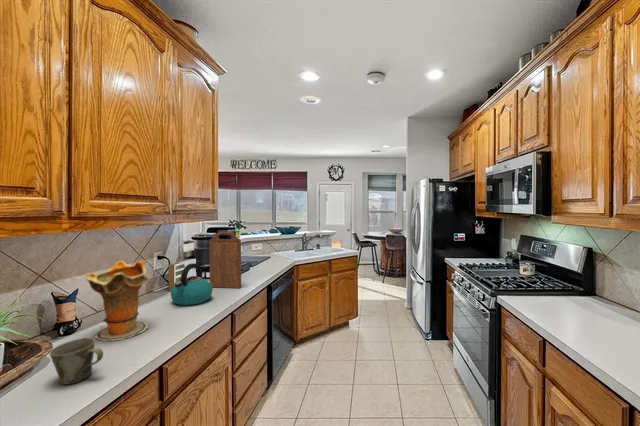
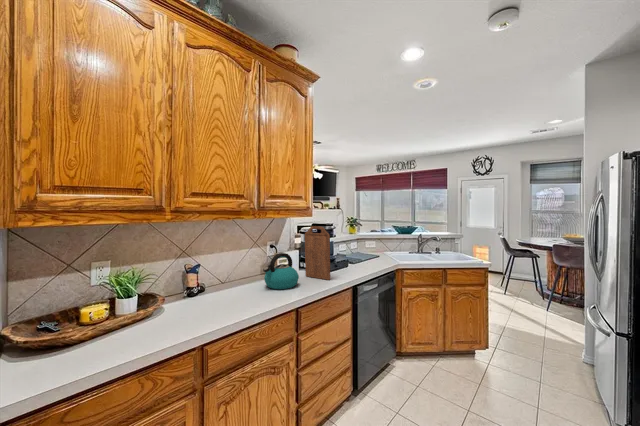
decorative vase: present [86,261,148,341] -> none [186,246,234,308]
mug: present [50,338,103,384] -> none [141,301,172,333]

